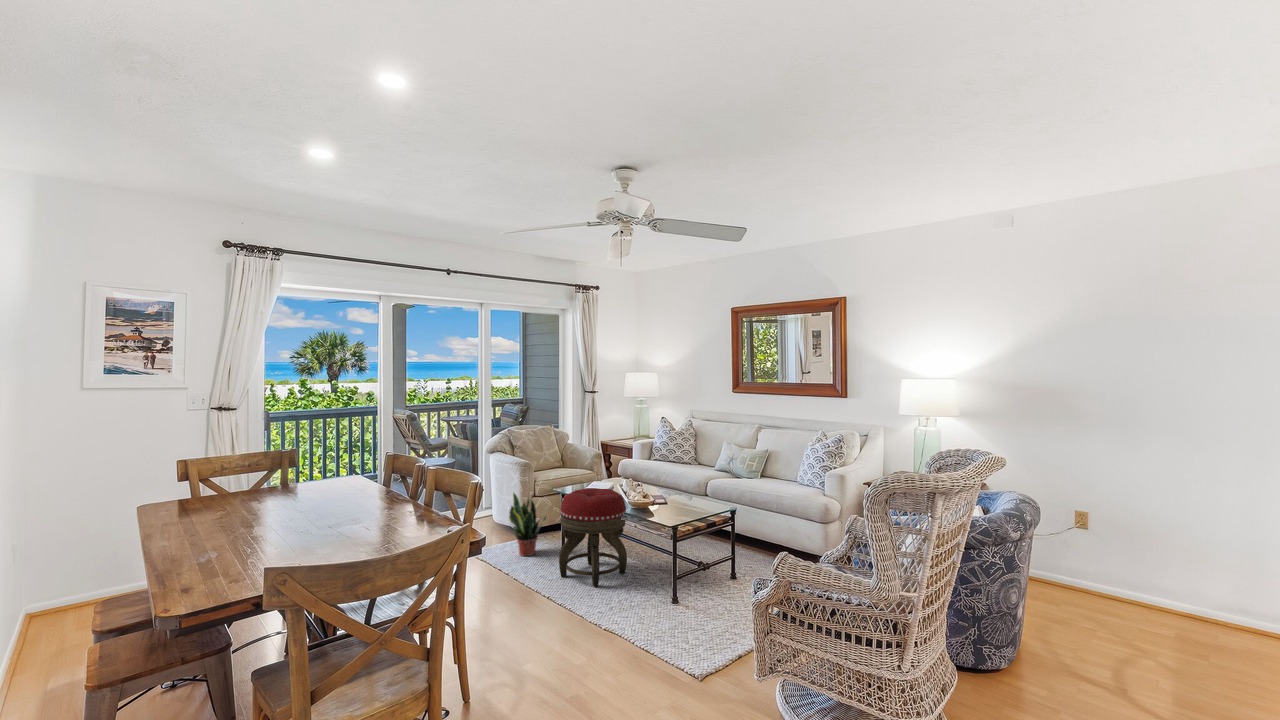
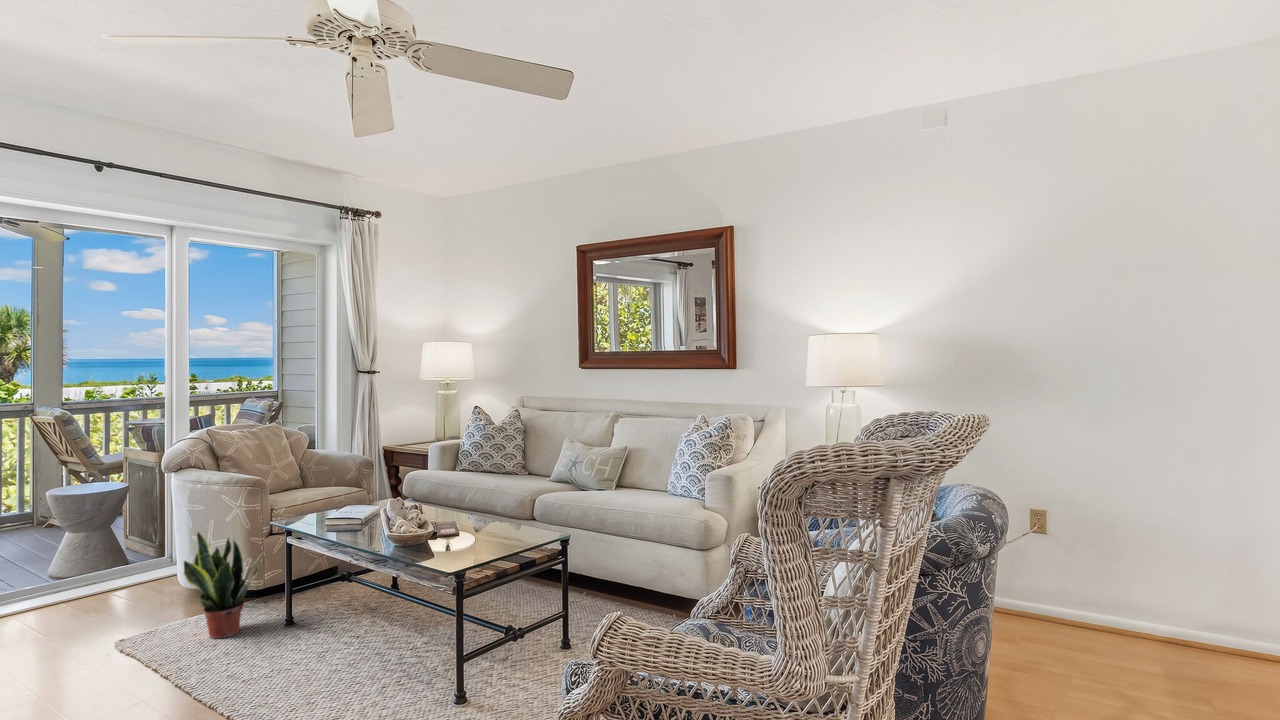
footstool: present [559,488,627,587] -> none [267,516,391,683]

